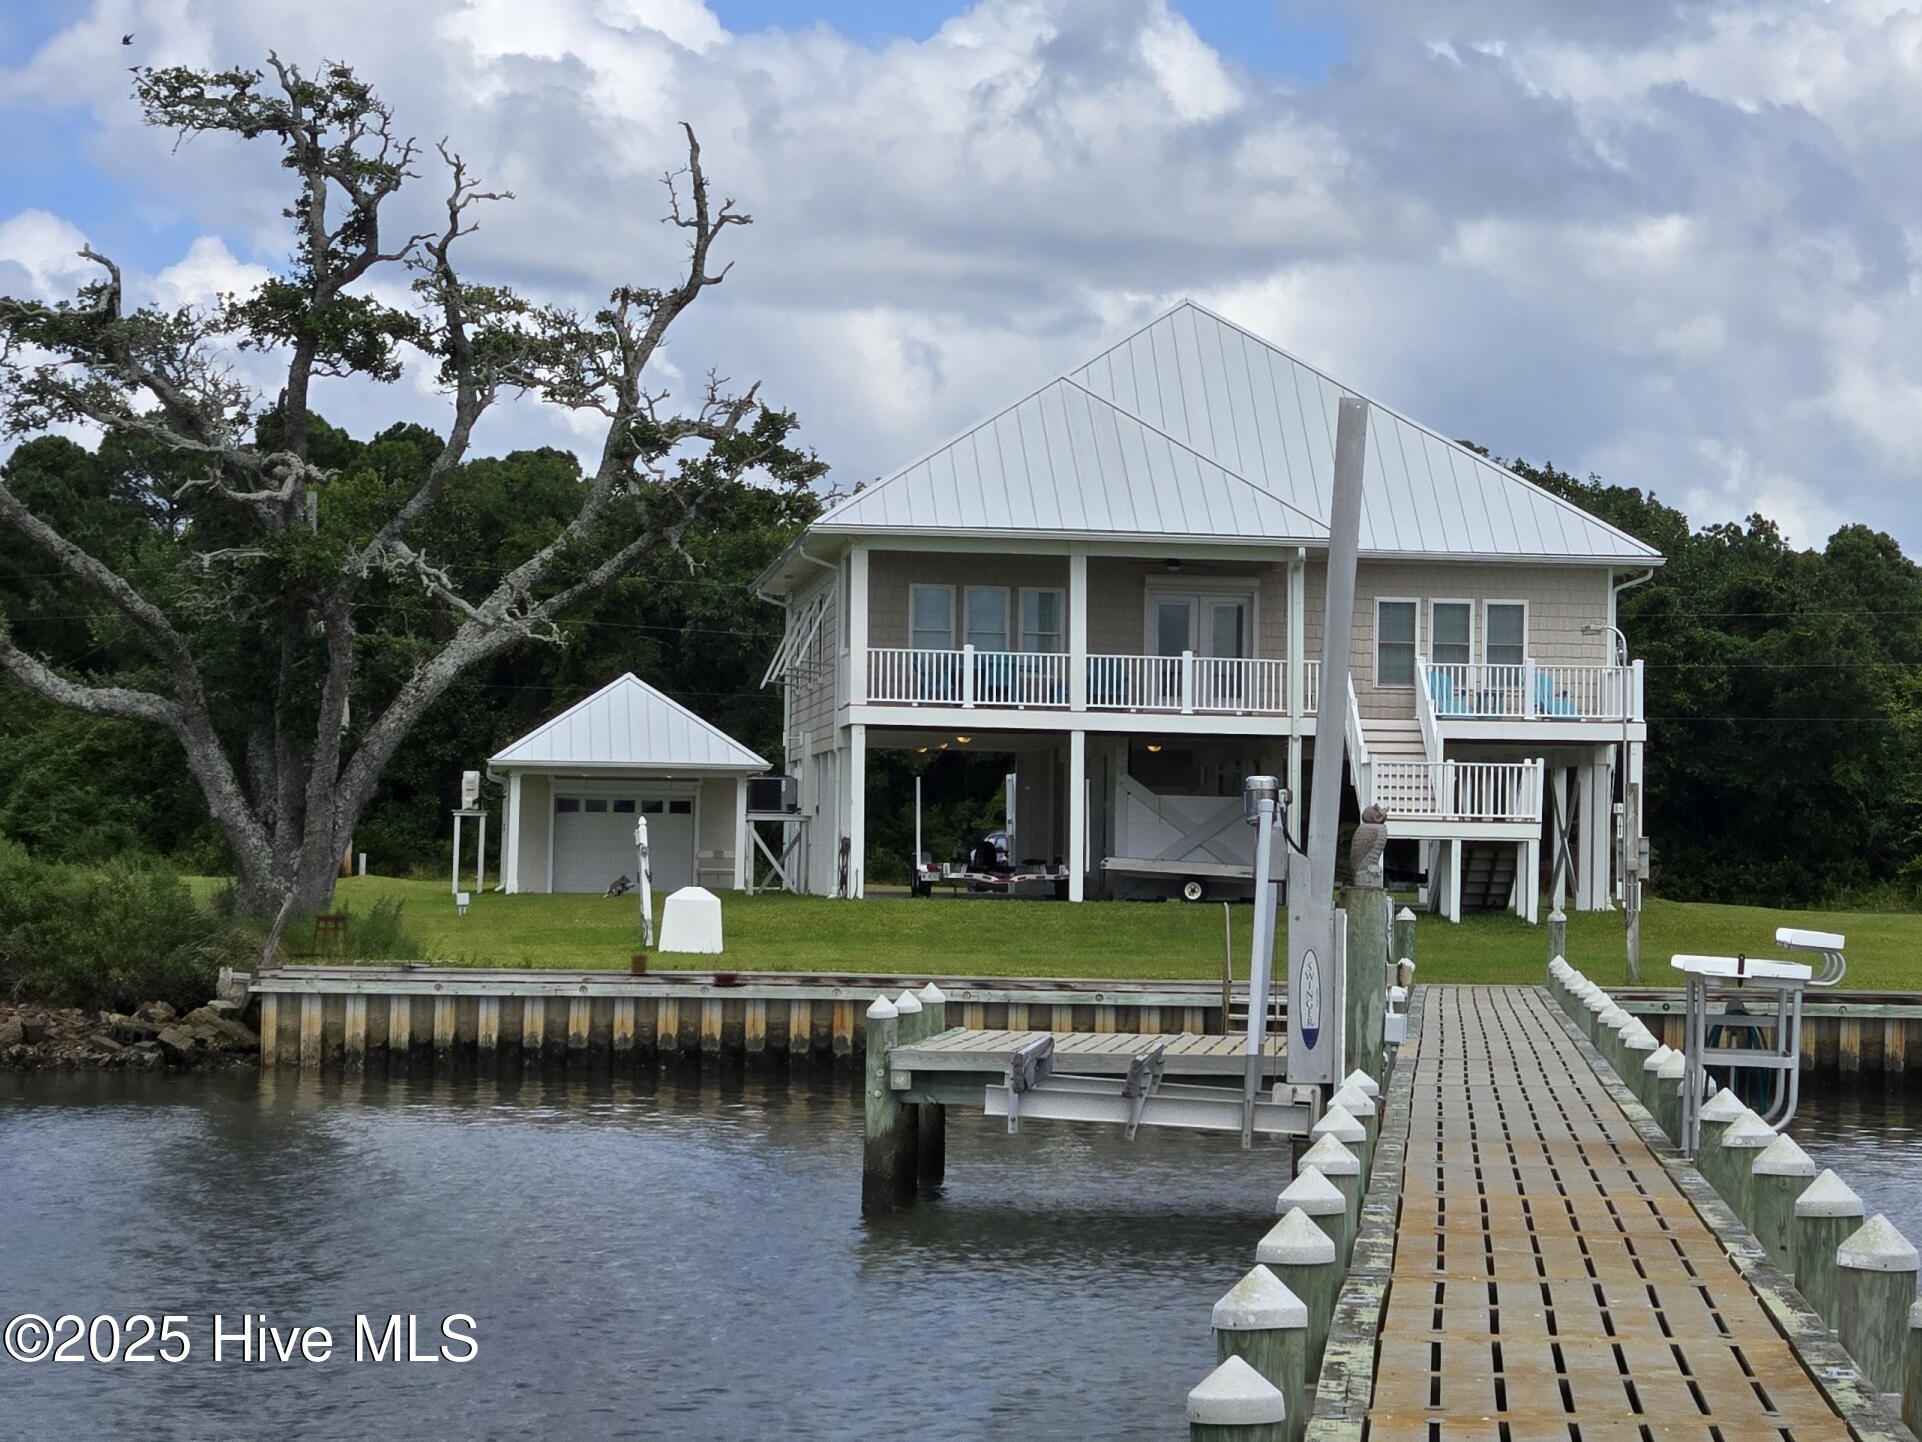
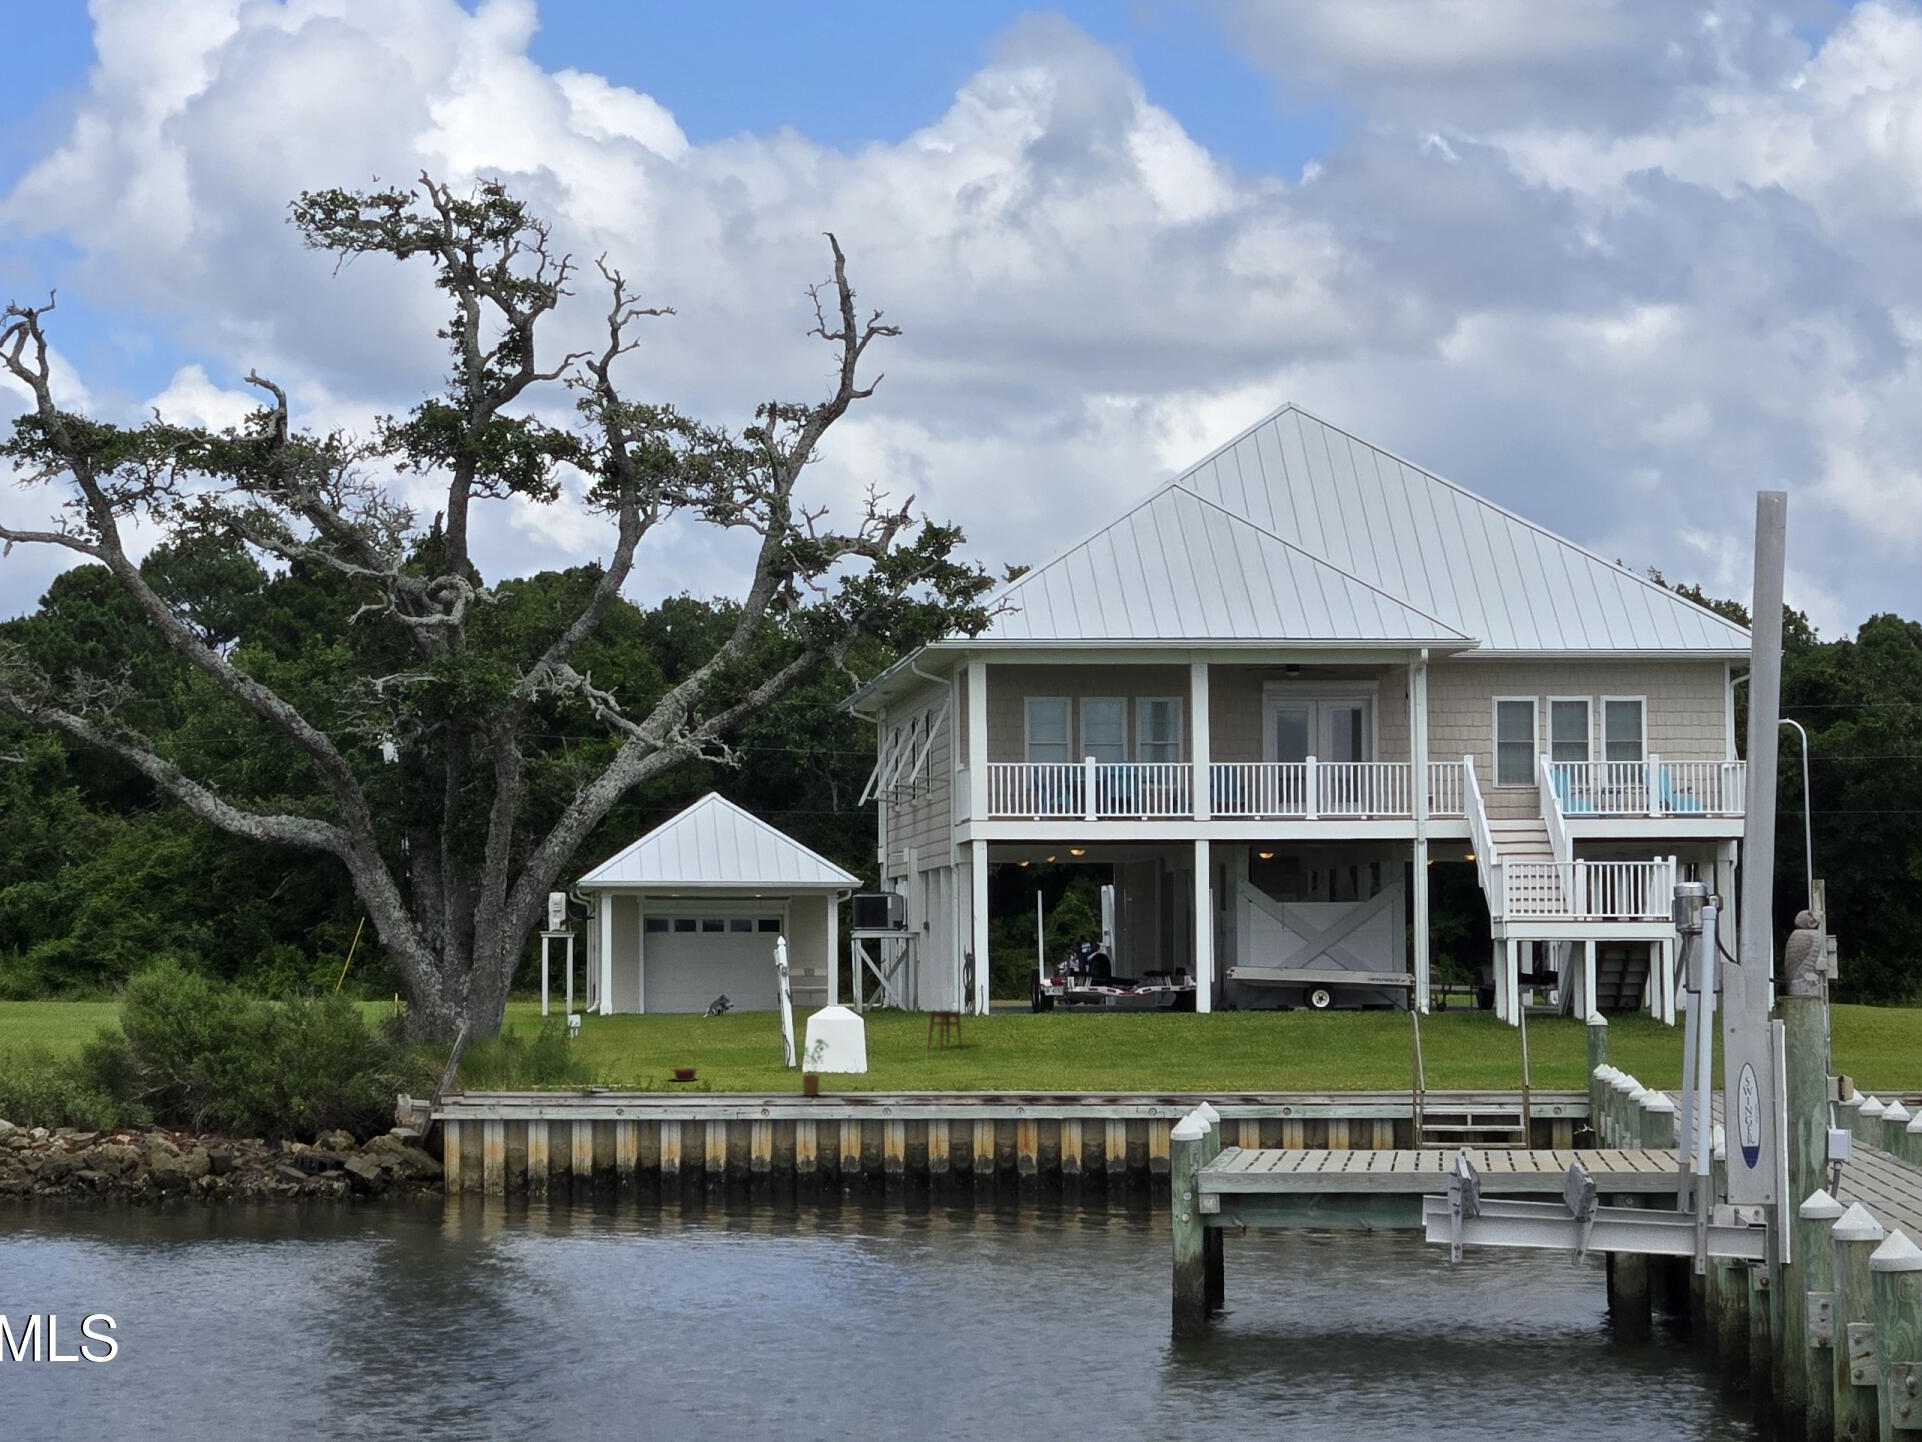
stool: present [311,915,348,954] -> present [928,1010,962,1049]
basket: present [712,961,739,986] -> present [672,1050,698,1081]

